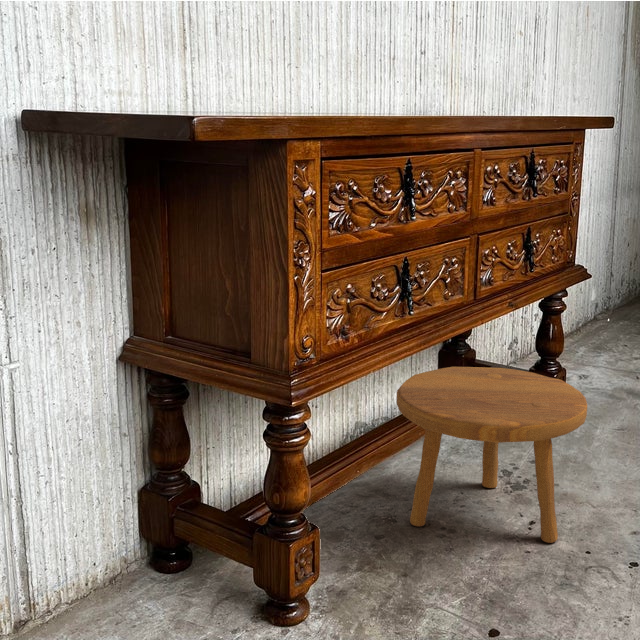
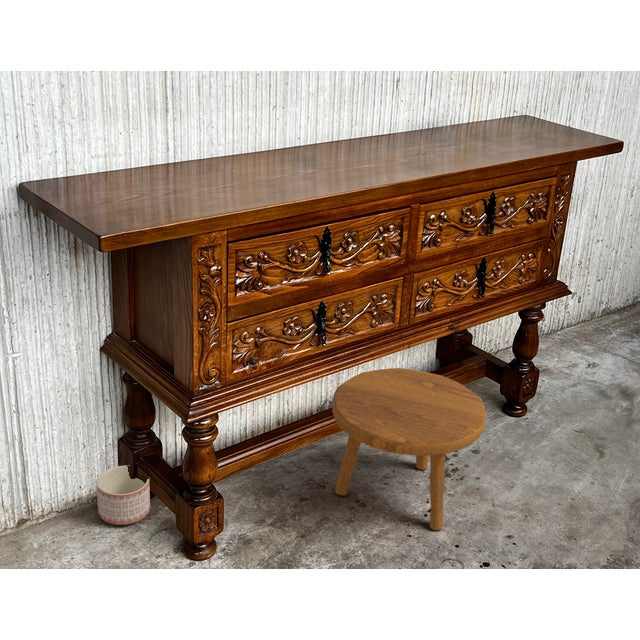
planter: none [123,523,196,603] -> present [96,466,150,525]

